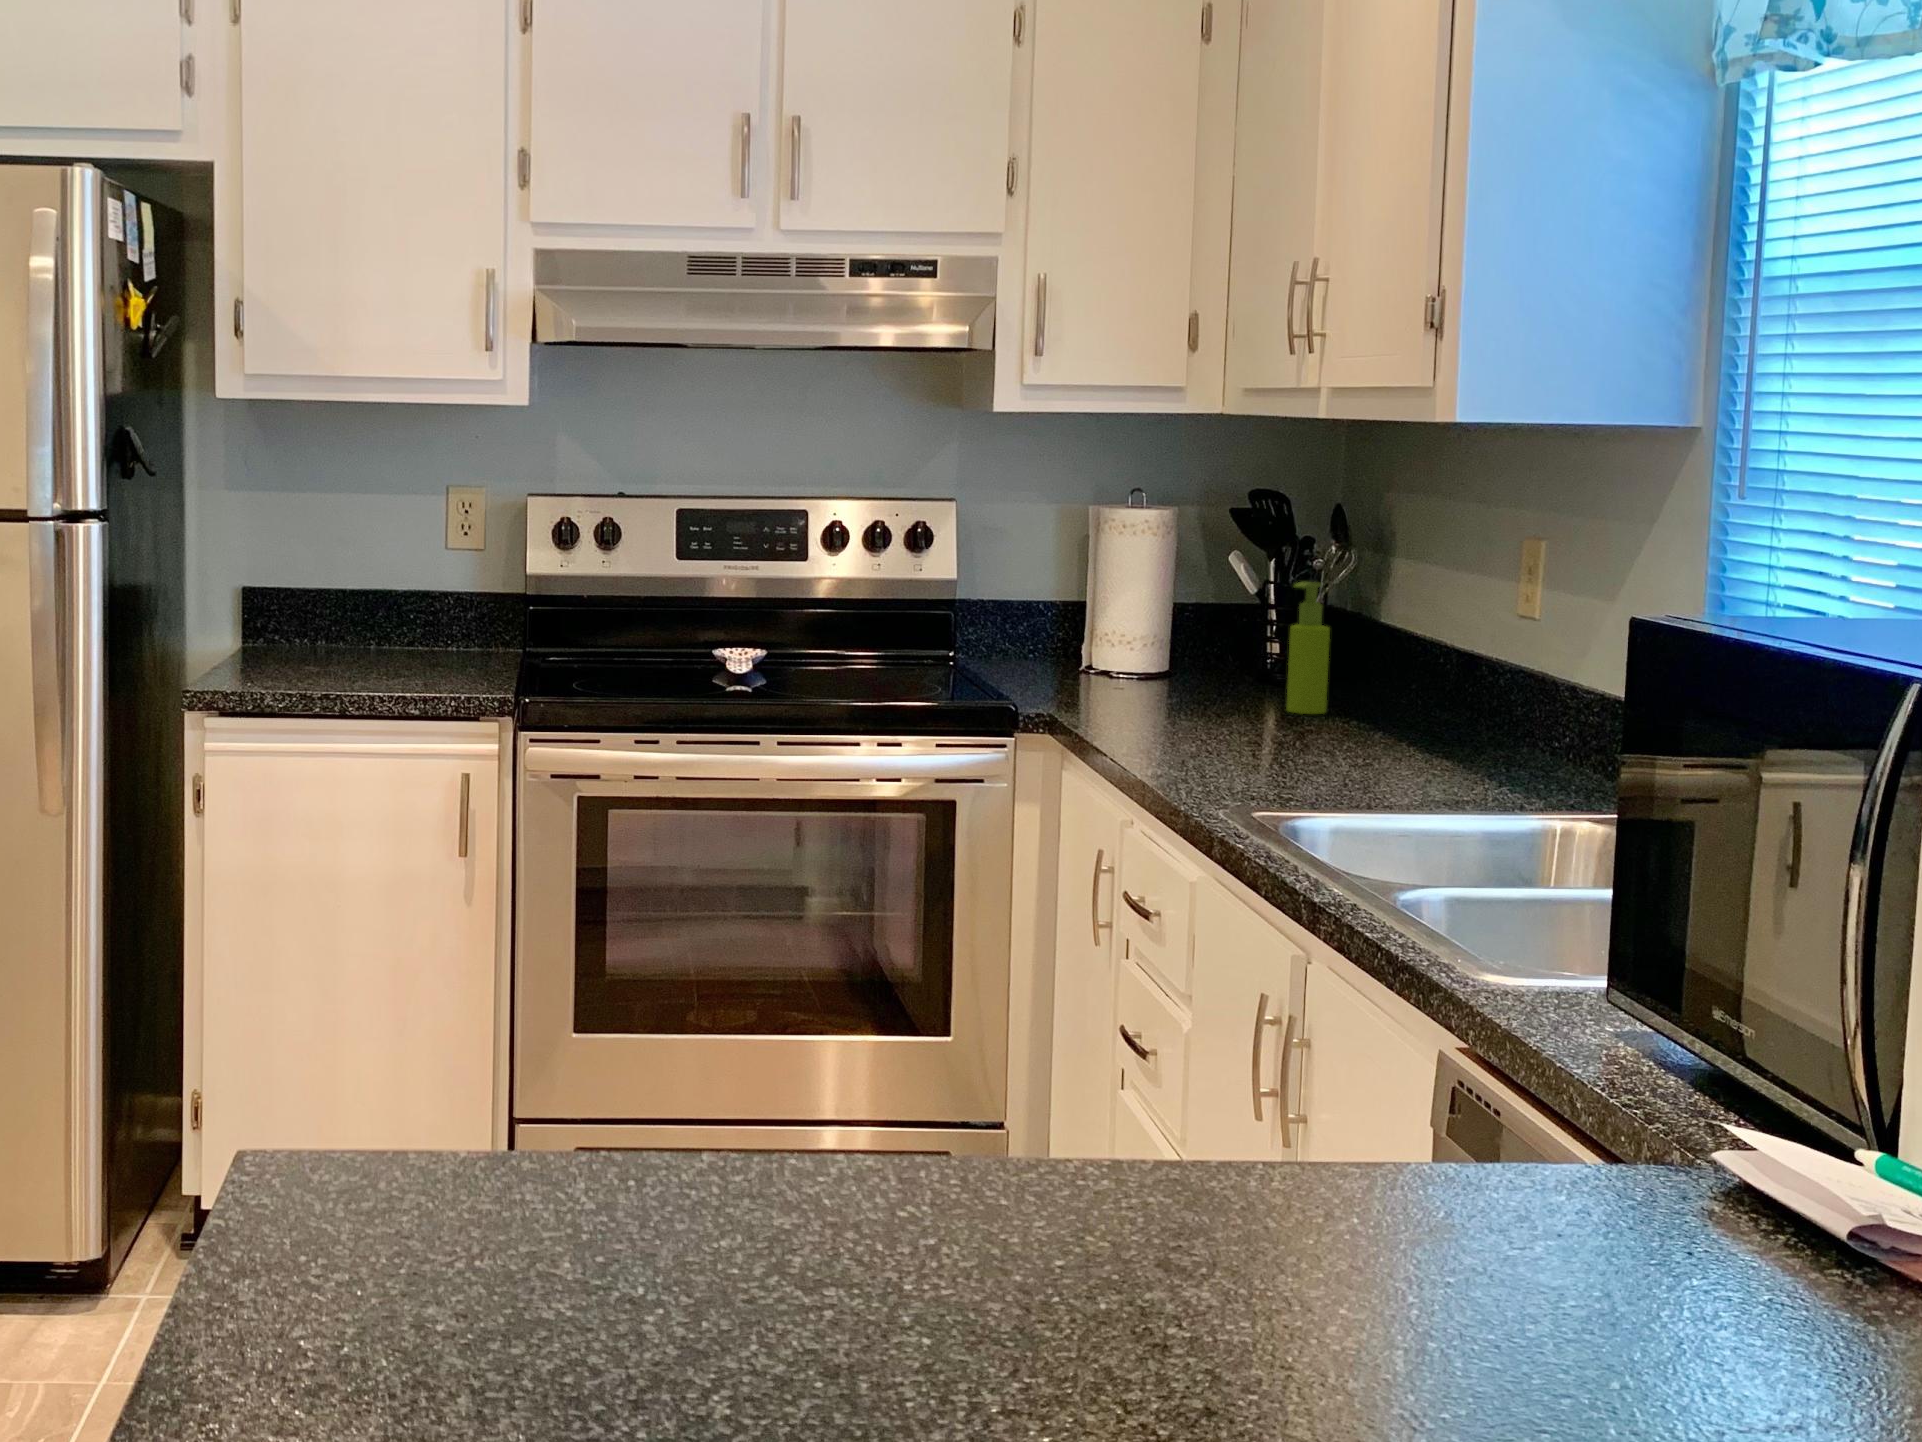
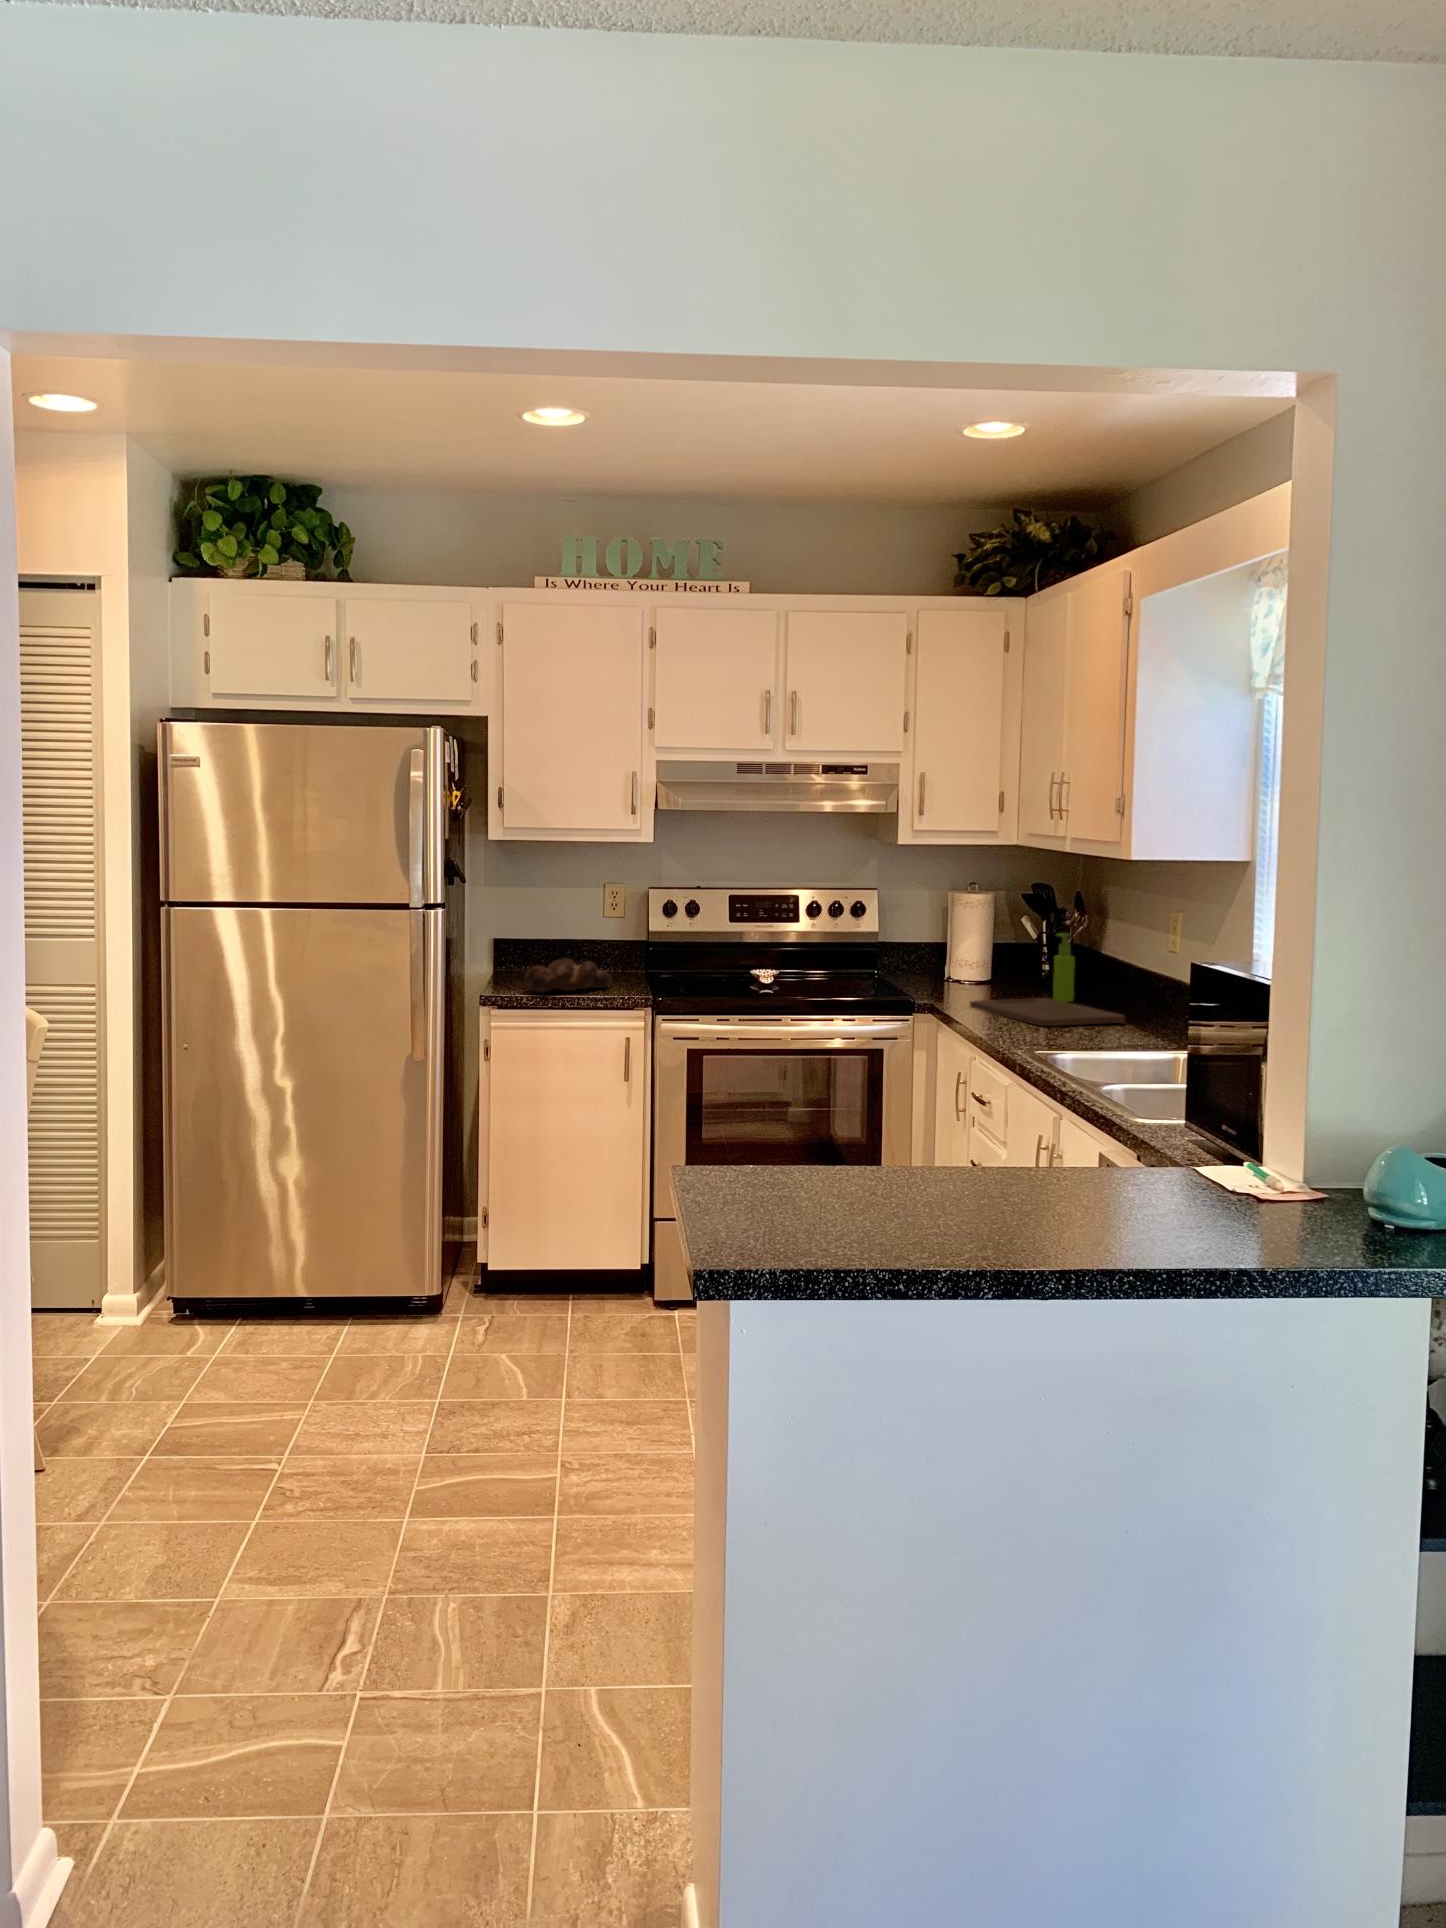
bread loaf: none [277,622,444,686] -> present [524,958,611,993]
cutting board: none [1124,706,1432,760] -> present [970,998,1125,1026]

